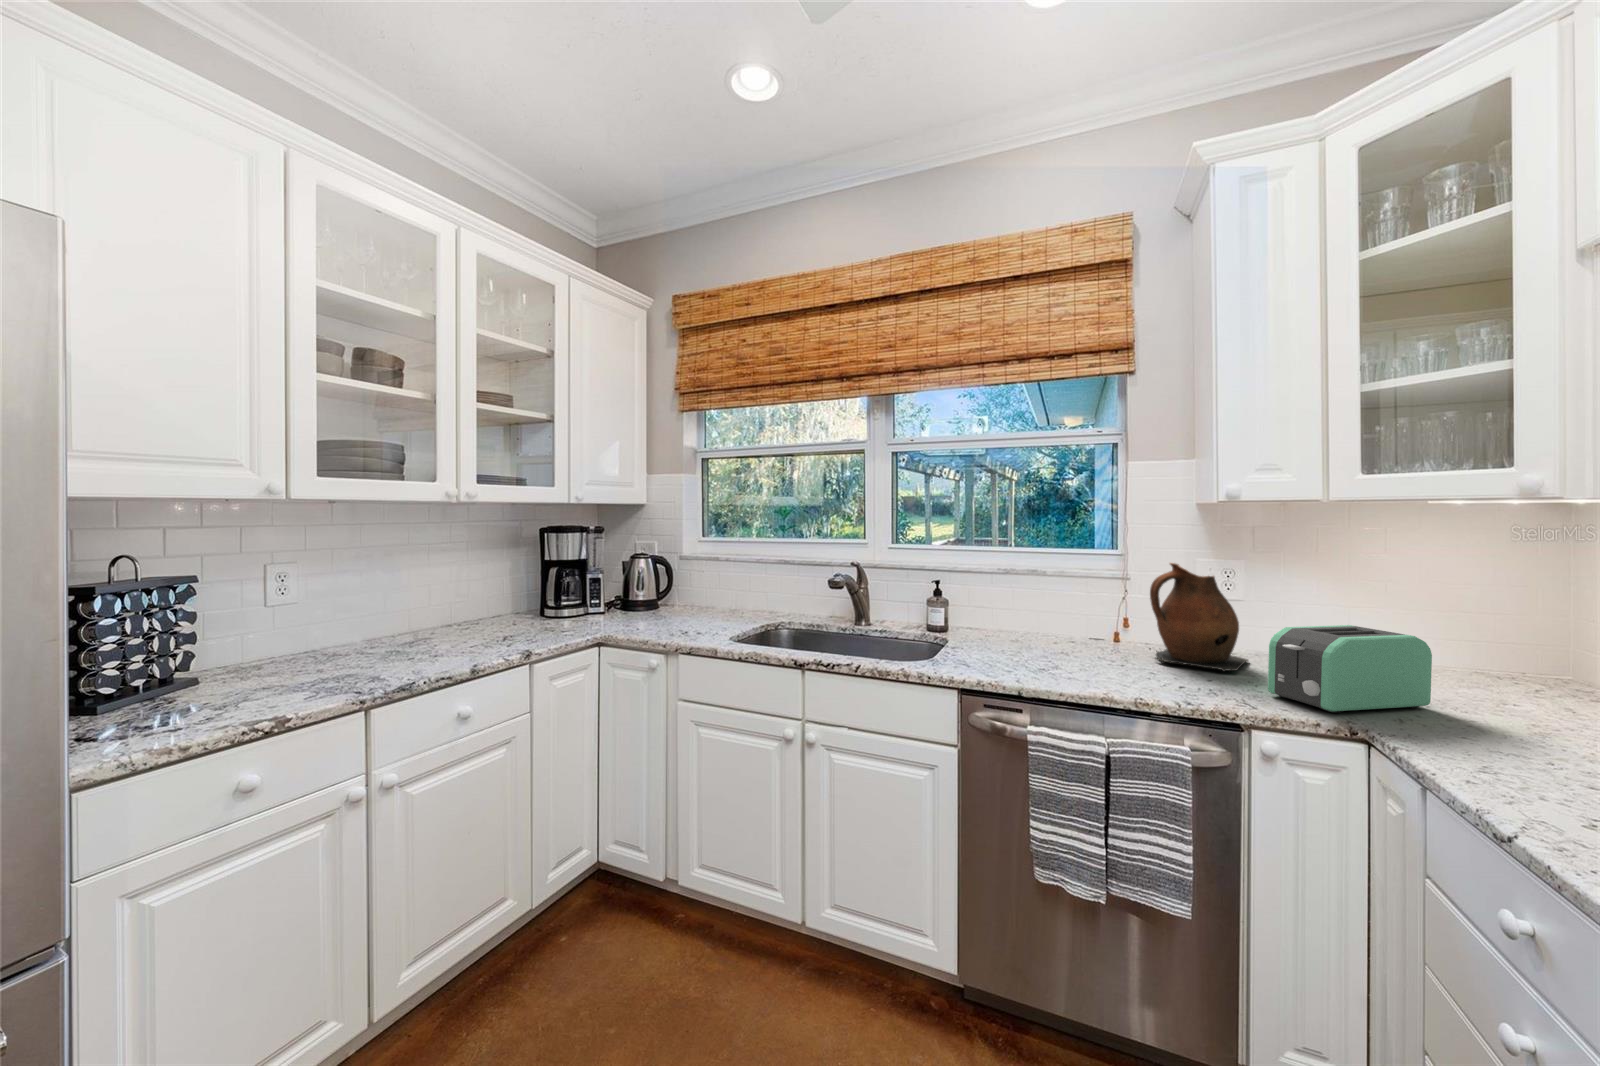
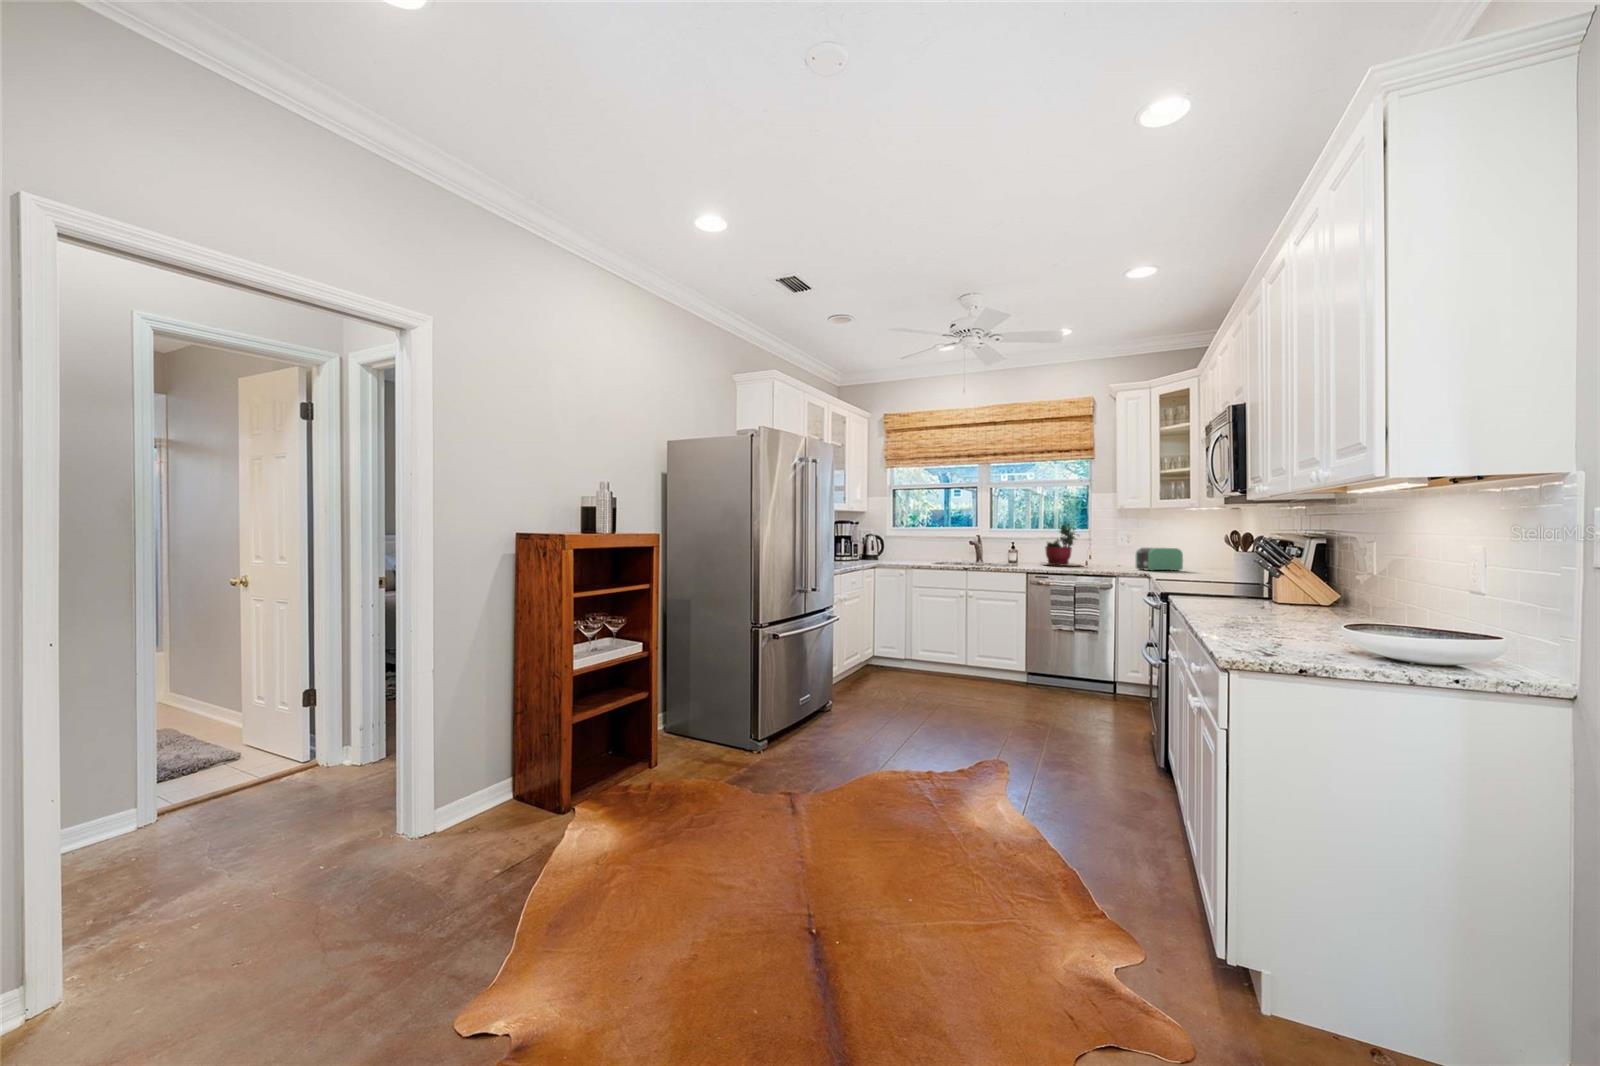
succulent plant: none [988,537,1112,662] -> present [1045,523,1078,566]
ceramic pitcher: present [1150,563,1248,672] -> none [1100,531,1136,567]

